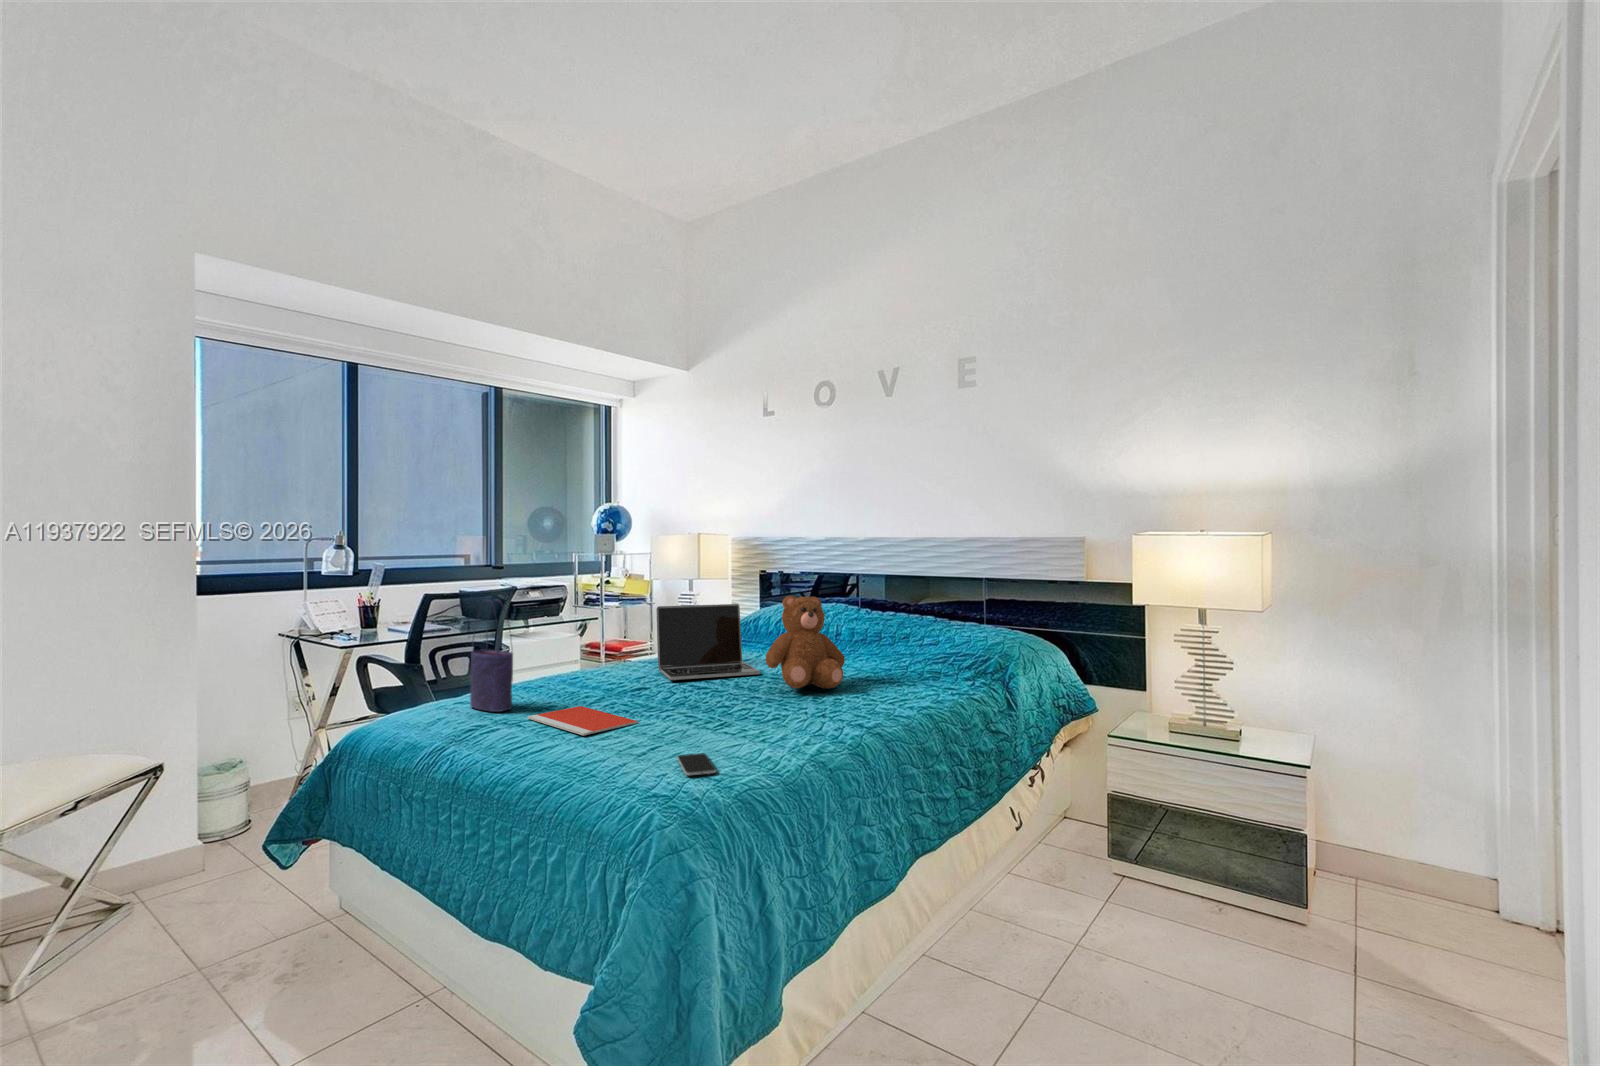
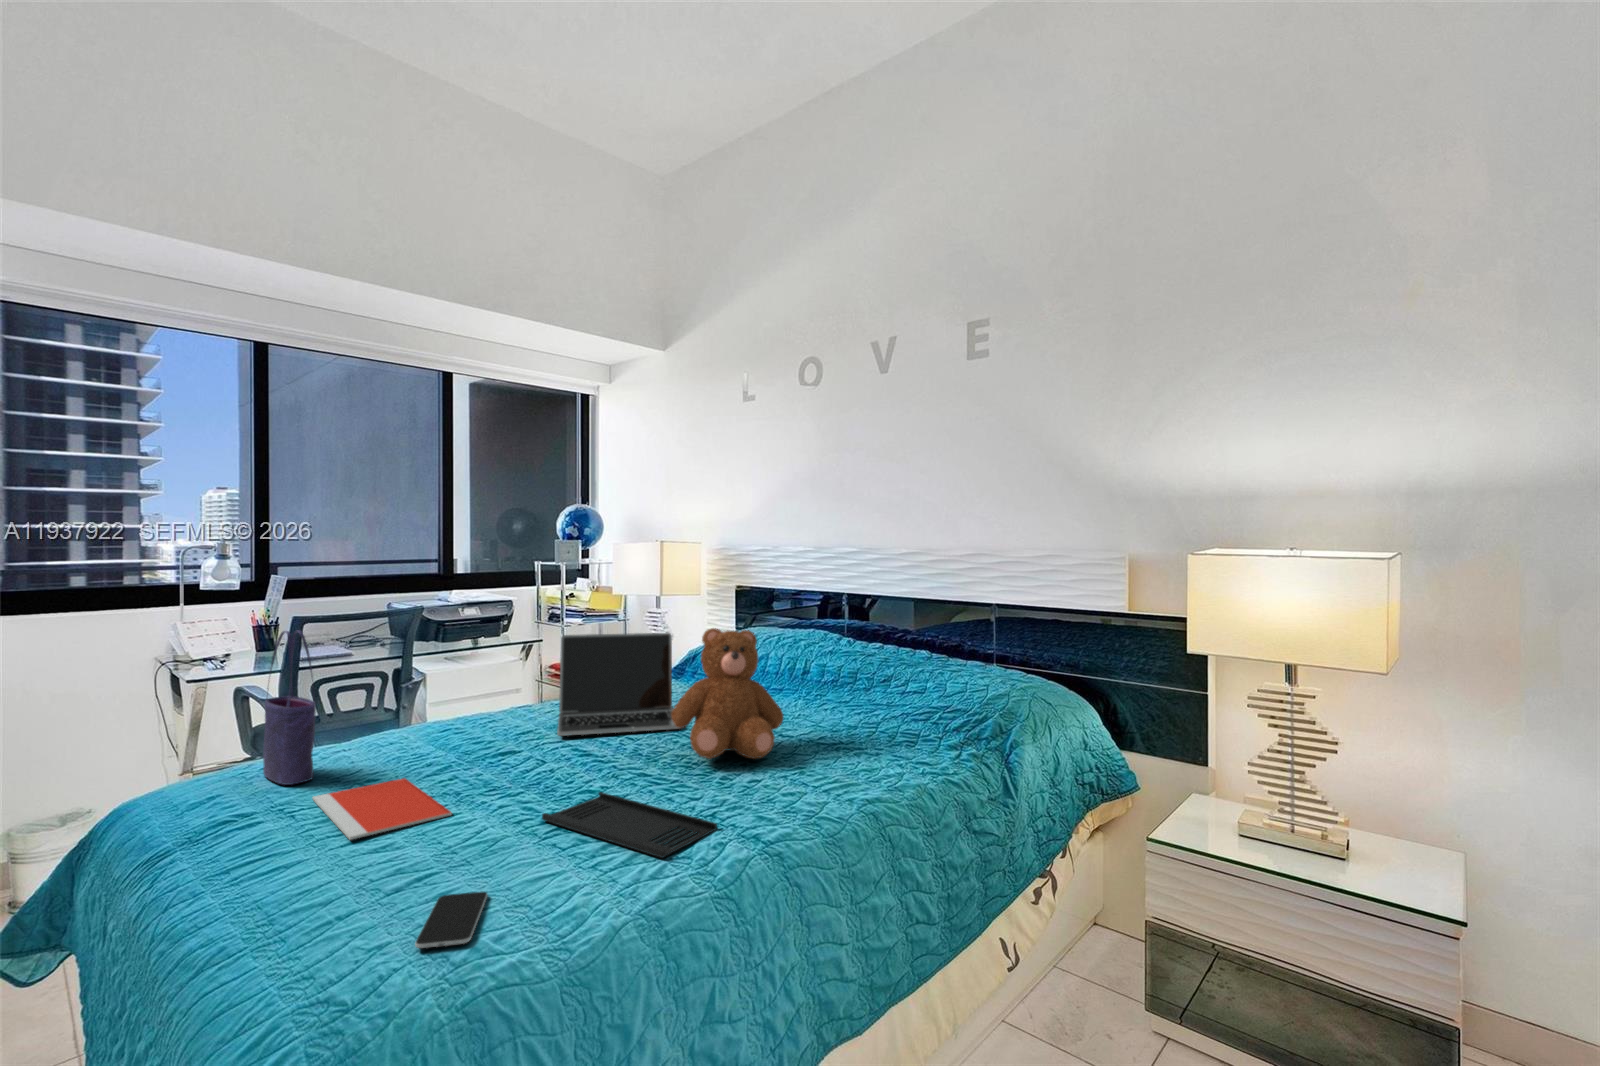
tray: none [705,708,828,737] -> present [542,792,717,858]

